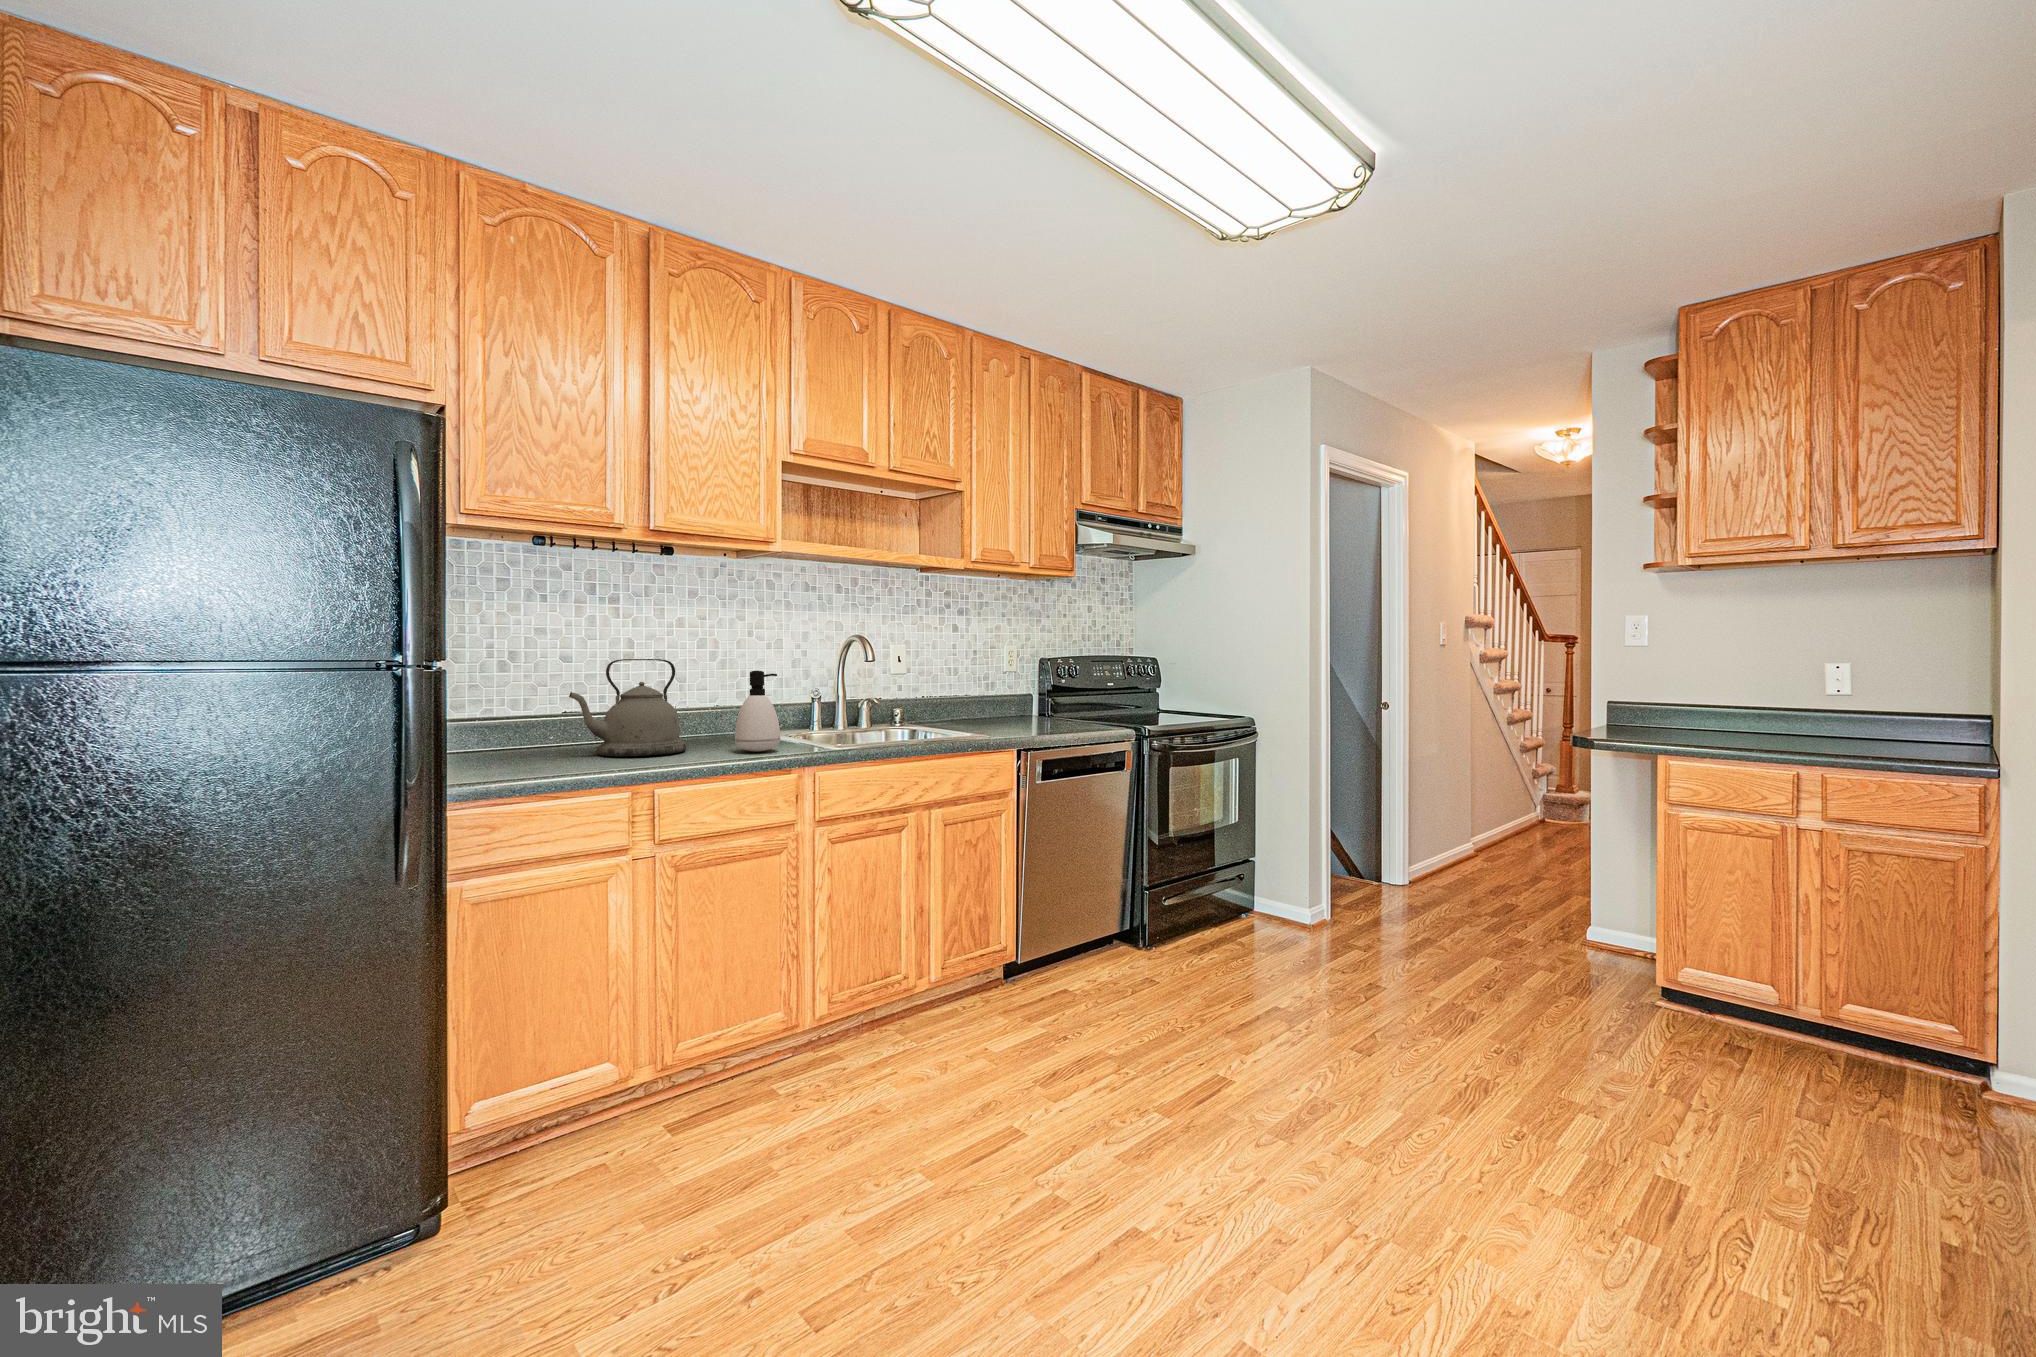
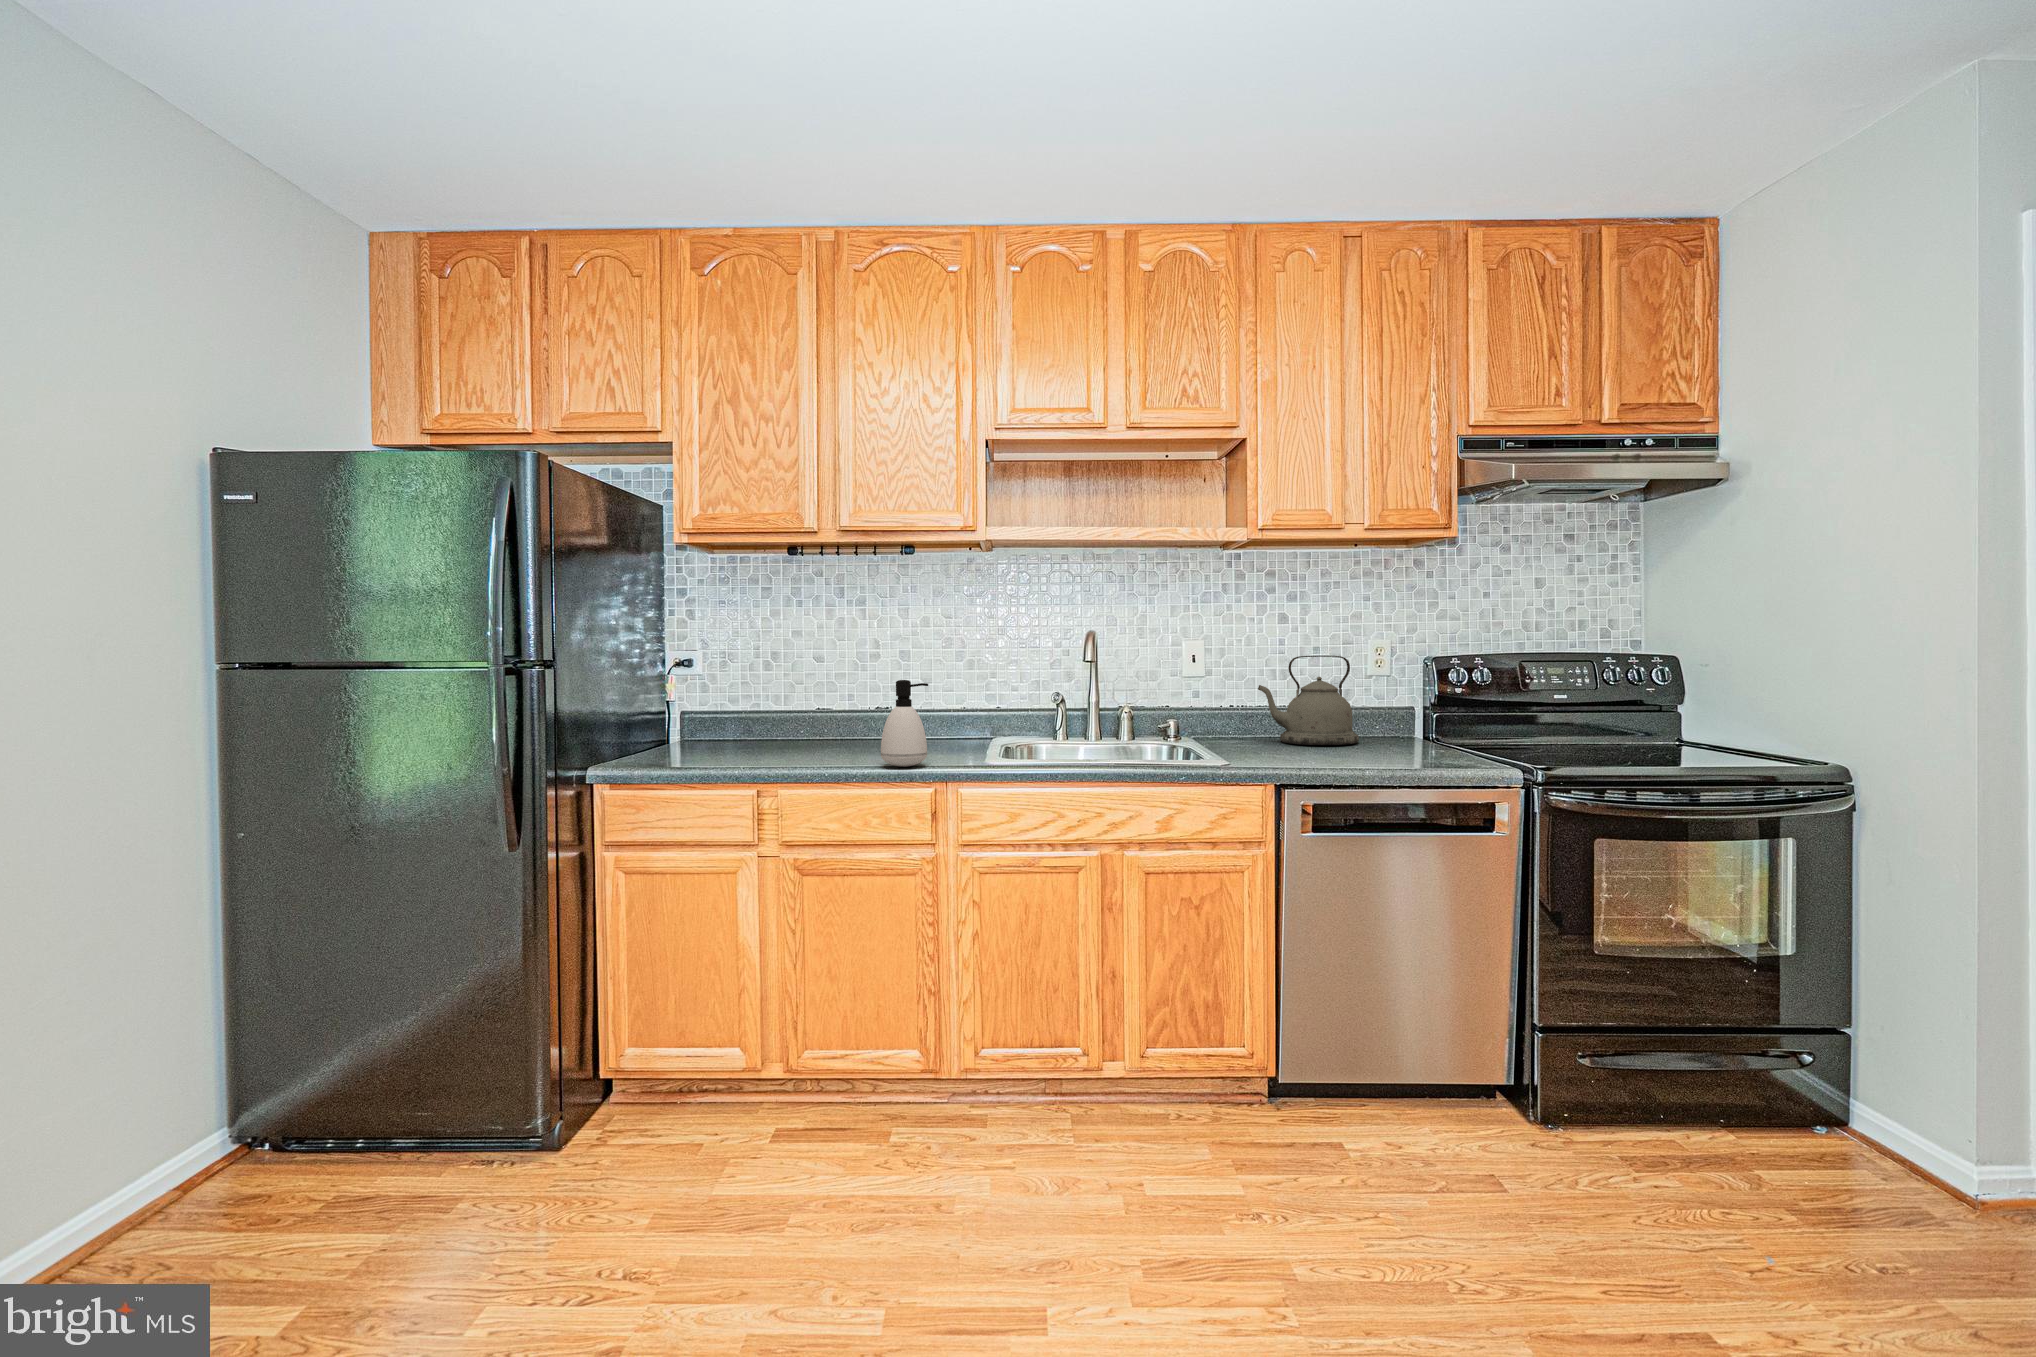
kettle: present [569,659,687,756] -> present [1258,655,1359,745]

